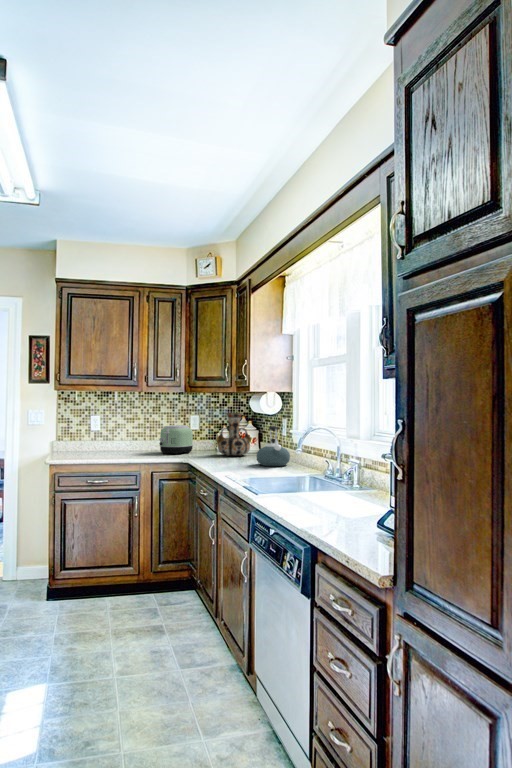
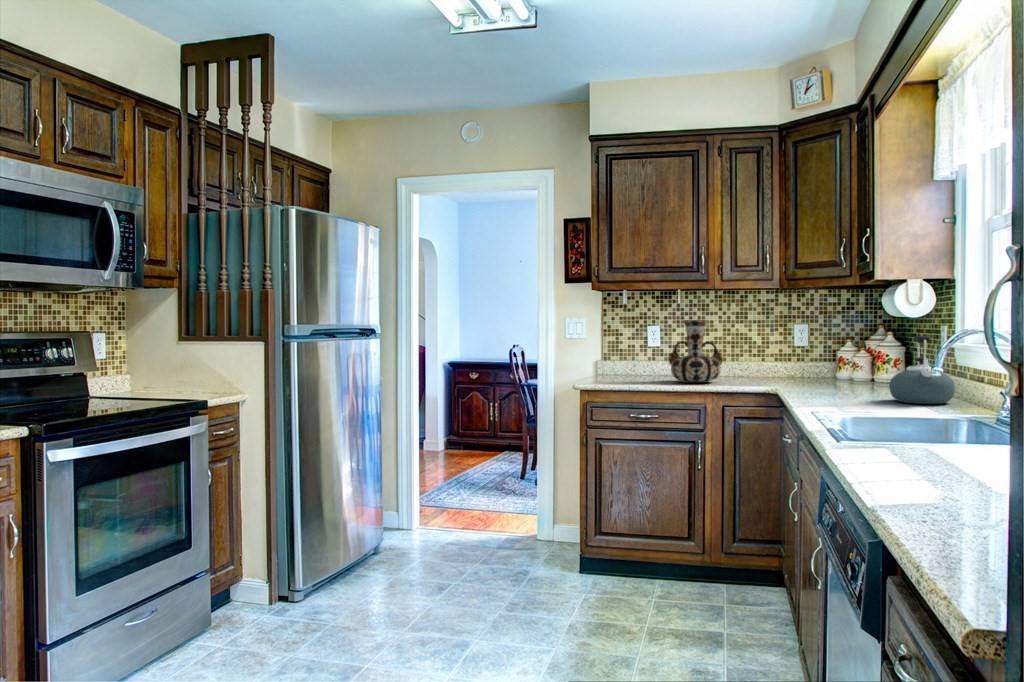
vase: present [217,413,251,456] -> present [668,320,723,383]
toaster: present [159,425,193,454] -> none [741,339,796,381]

